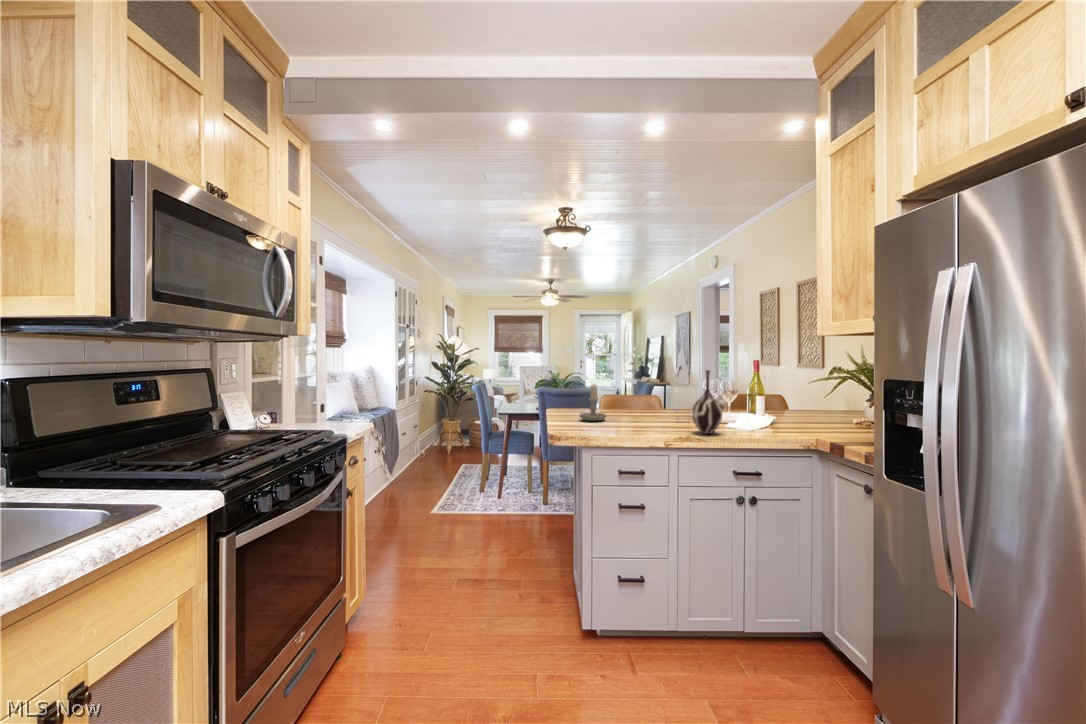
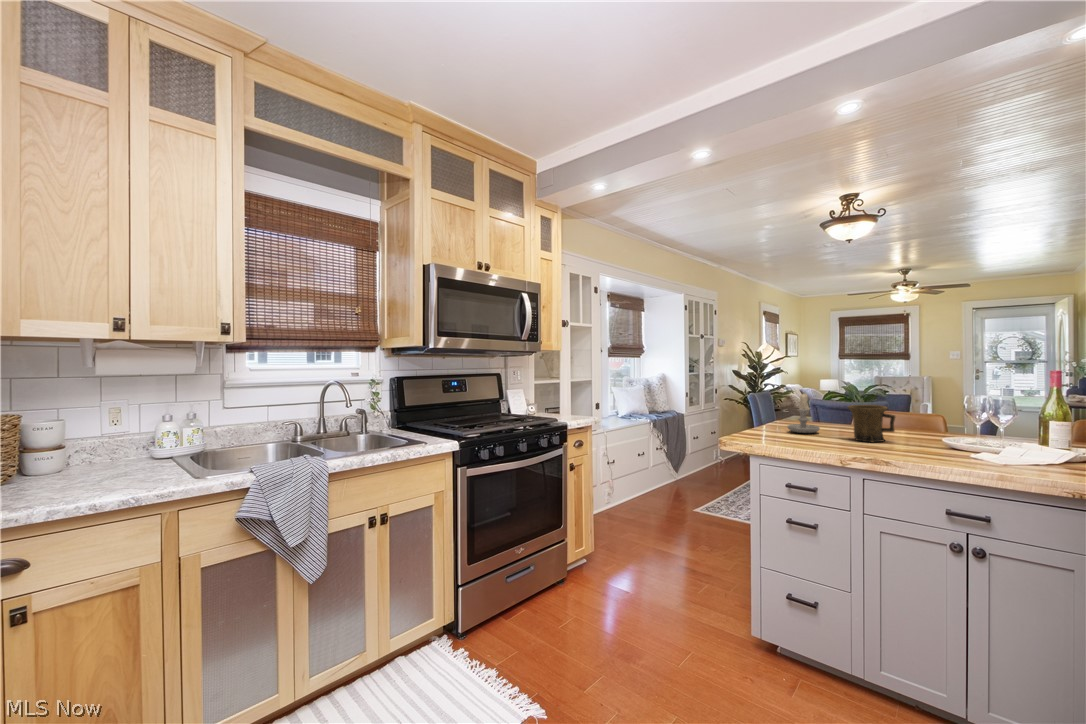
vase: present [692,370,723,434] -> none [890,380,936,459]
mug: none [635,392,669,424] -> present [848,405,895,442]

